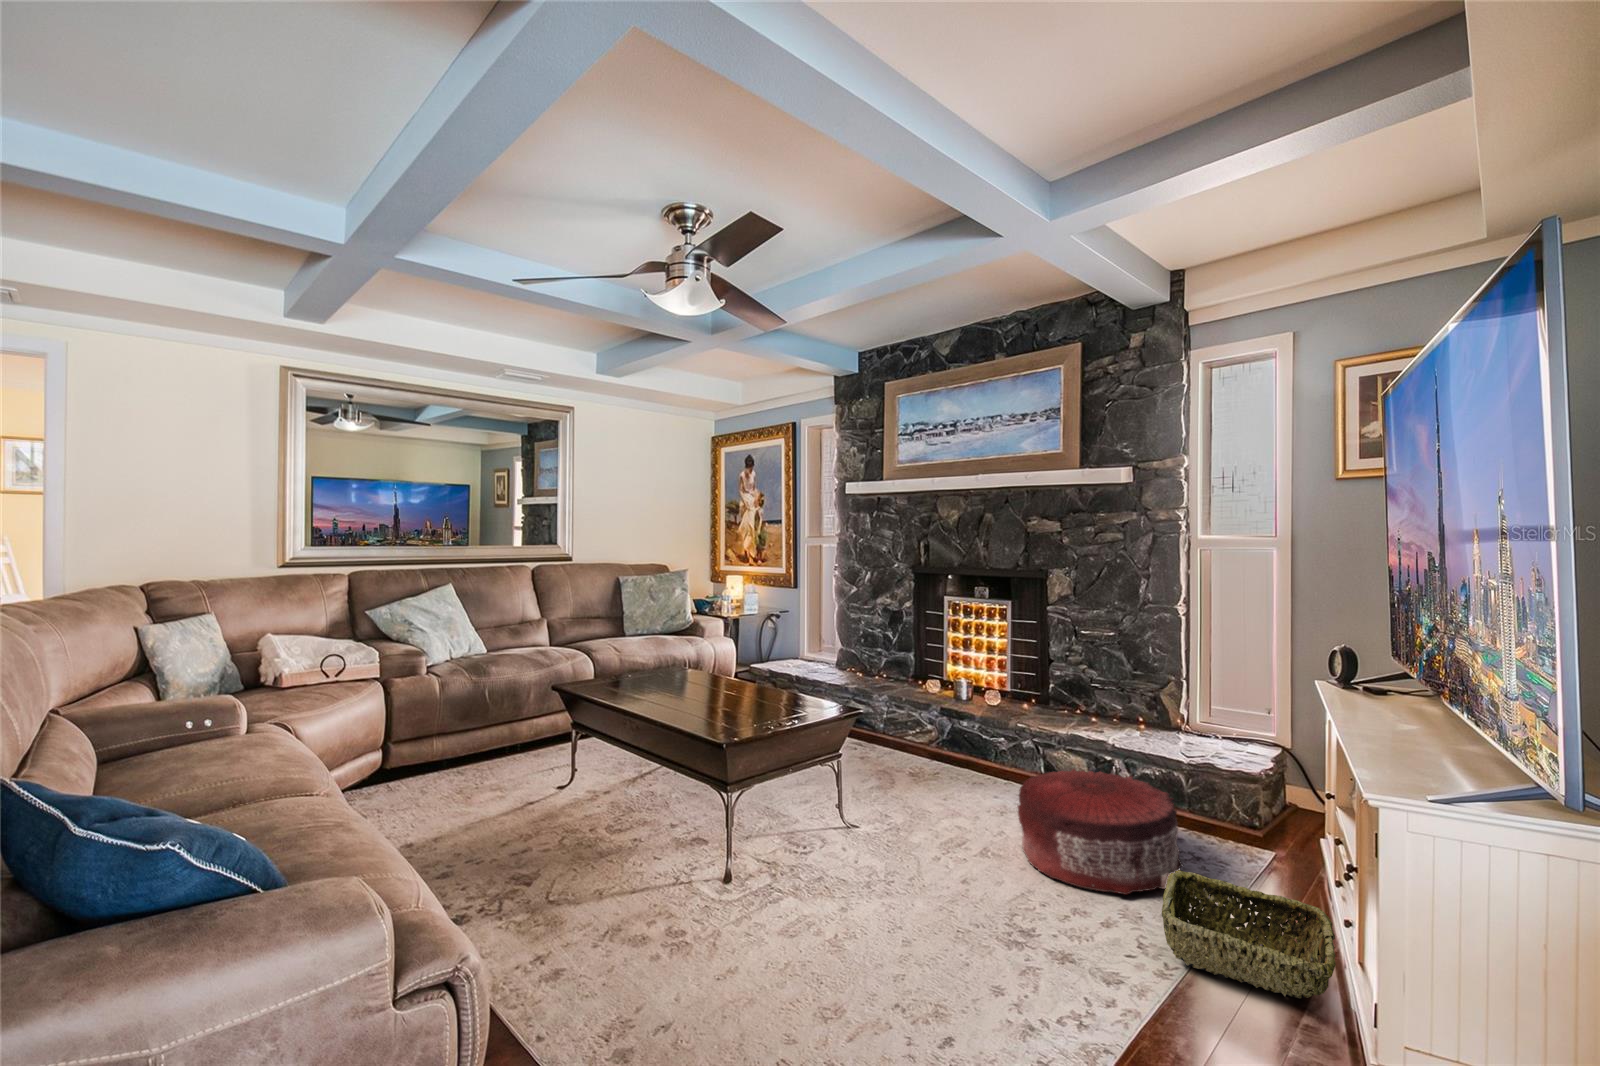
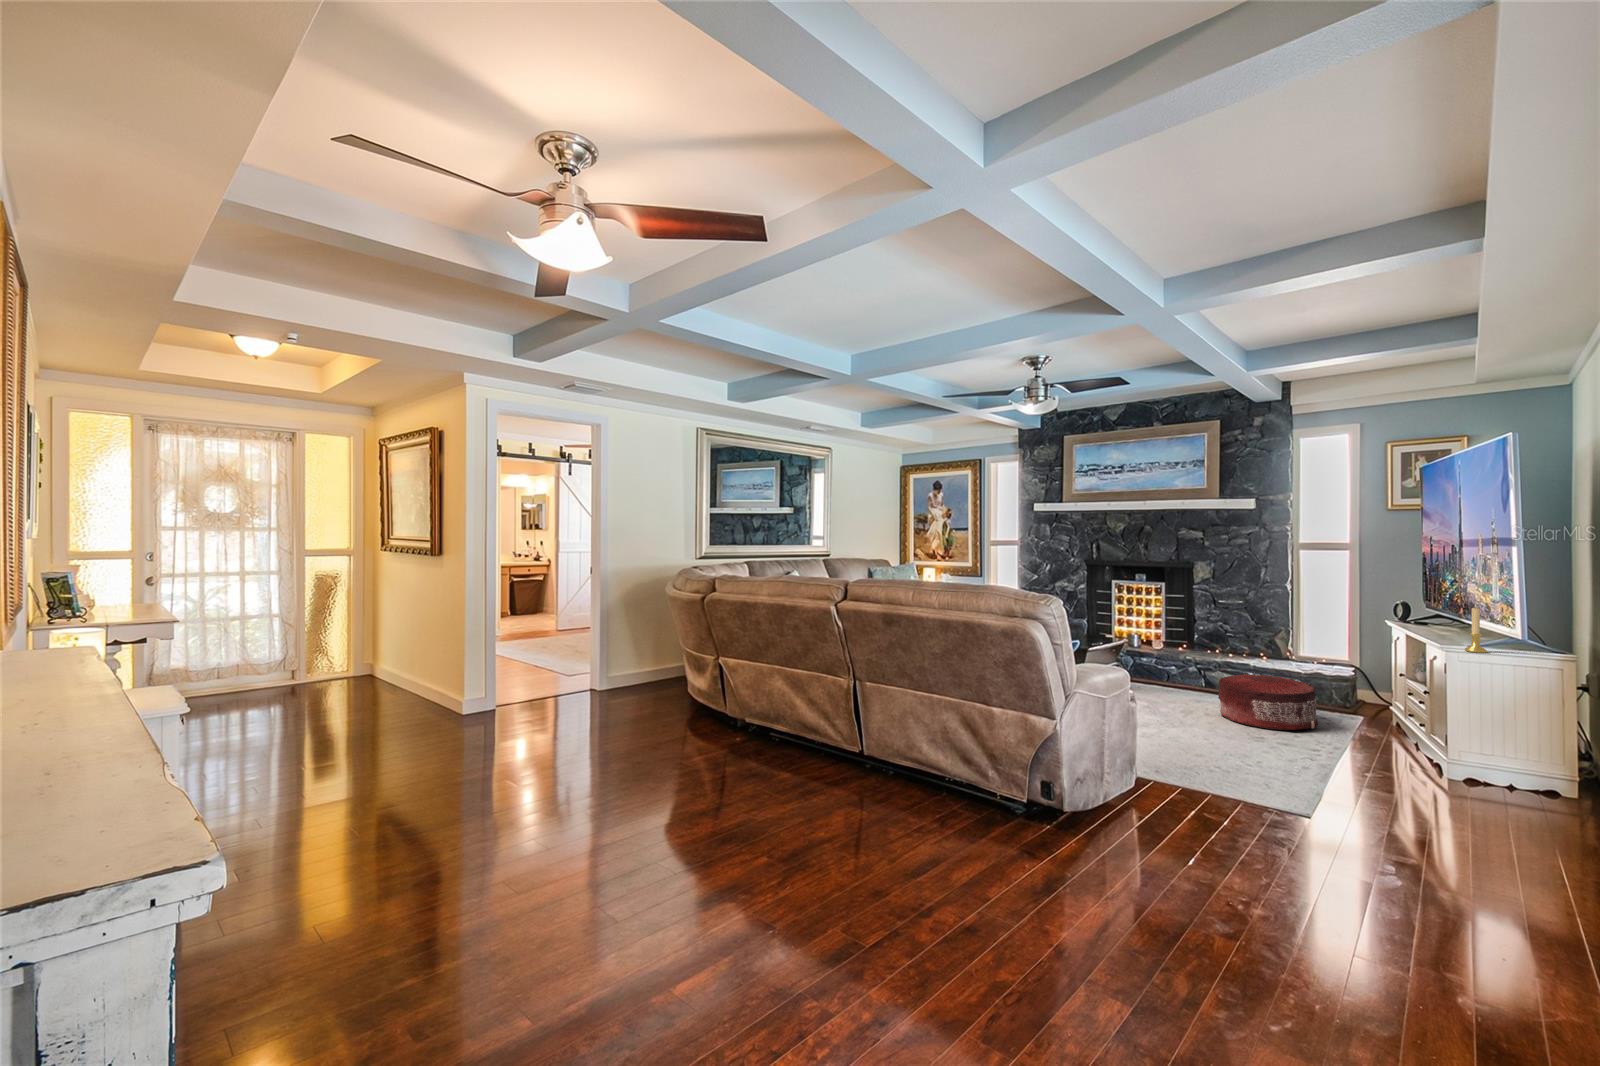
candle holder: none [1426,677,1474,786] -> present [1465,608,1487,653]
woven basket: present [1162,870,1336,998] -> none [1325,711,1421,760]

